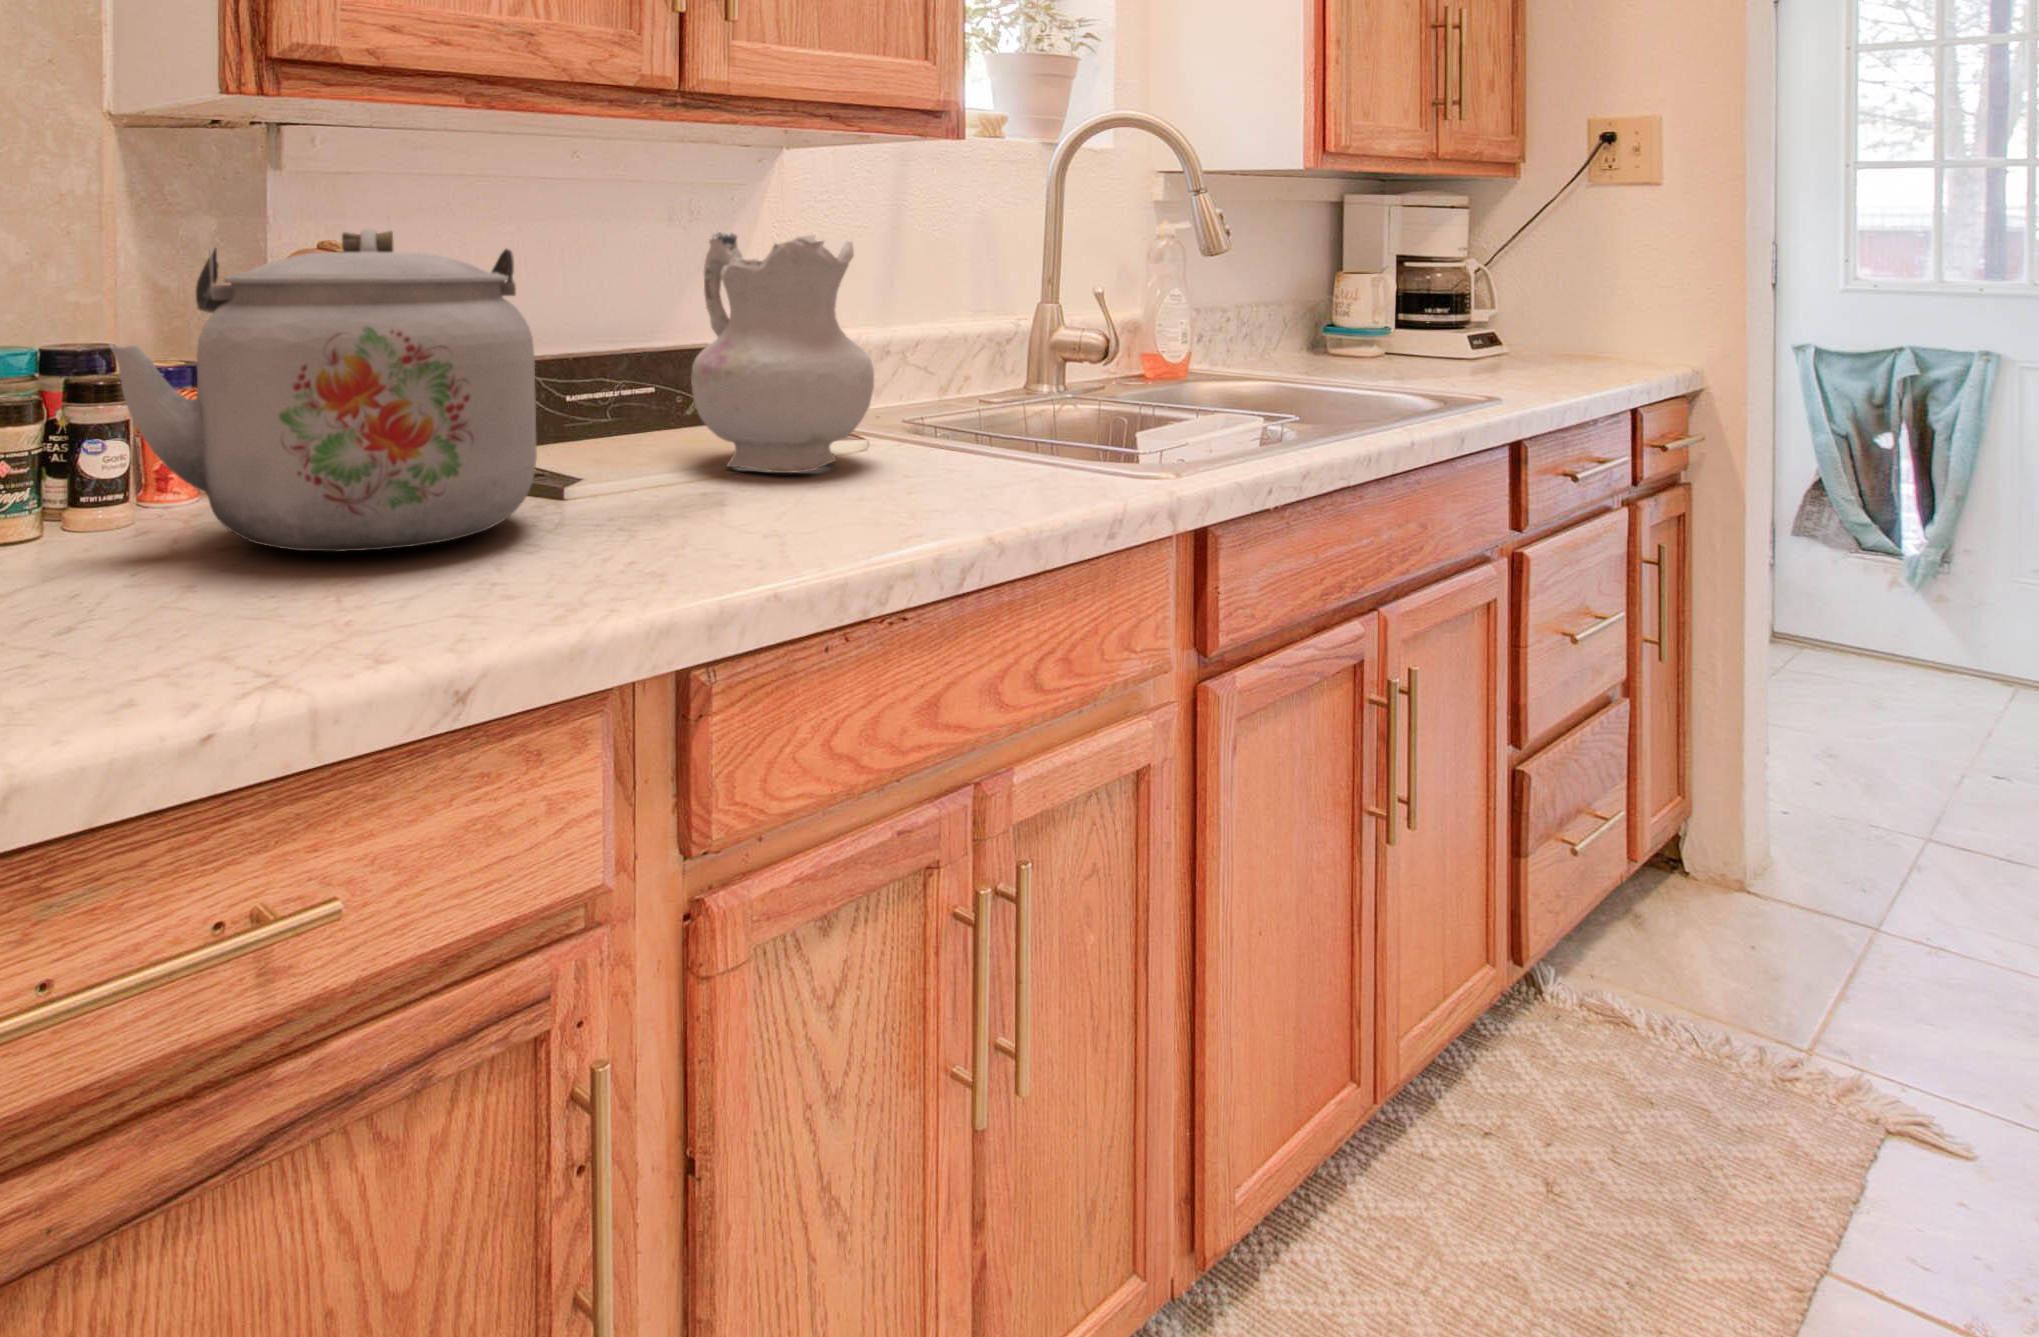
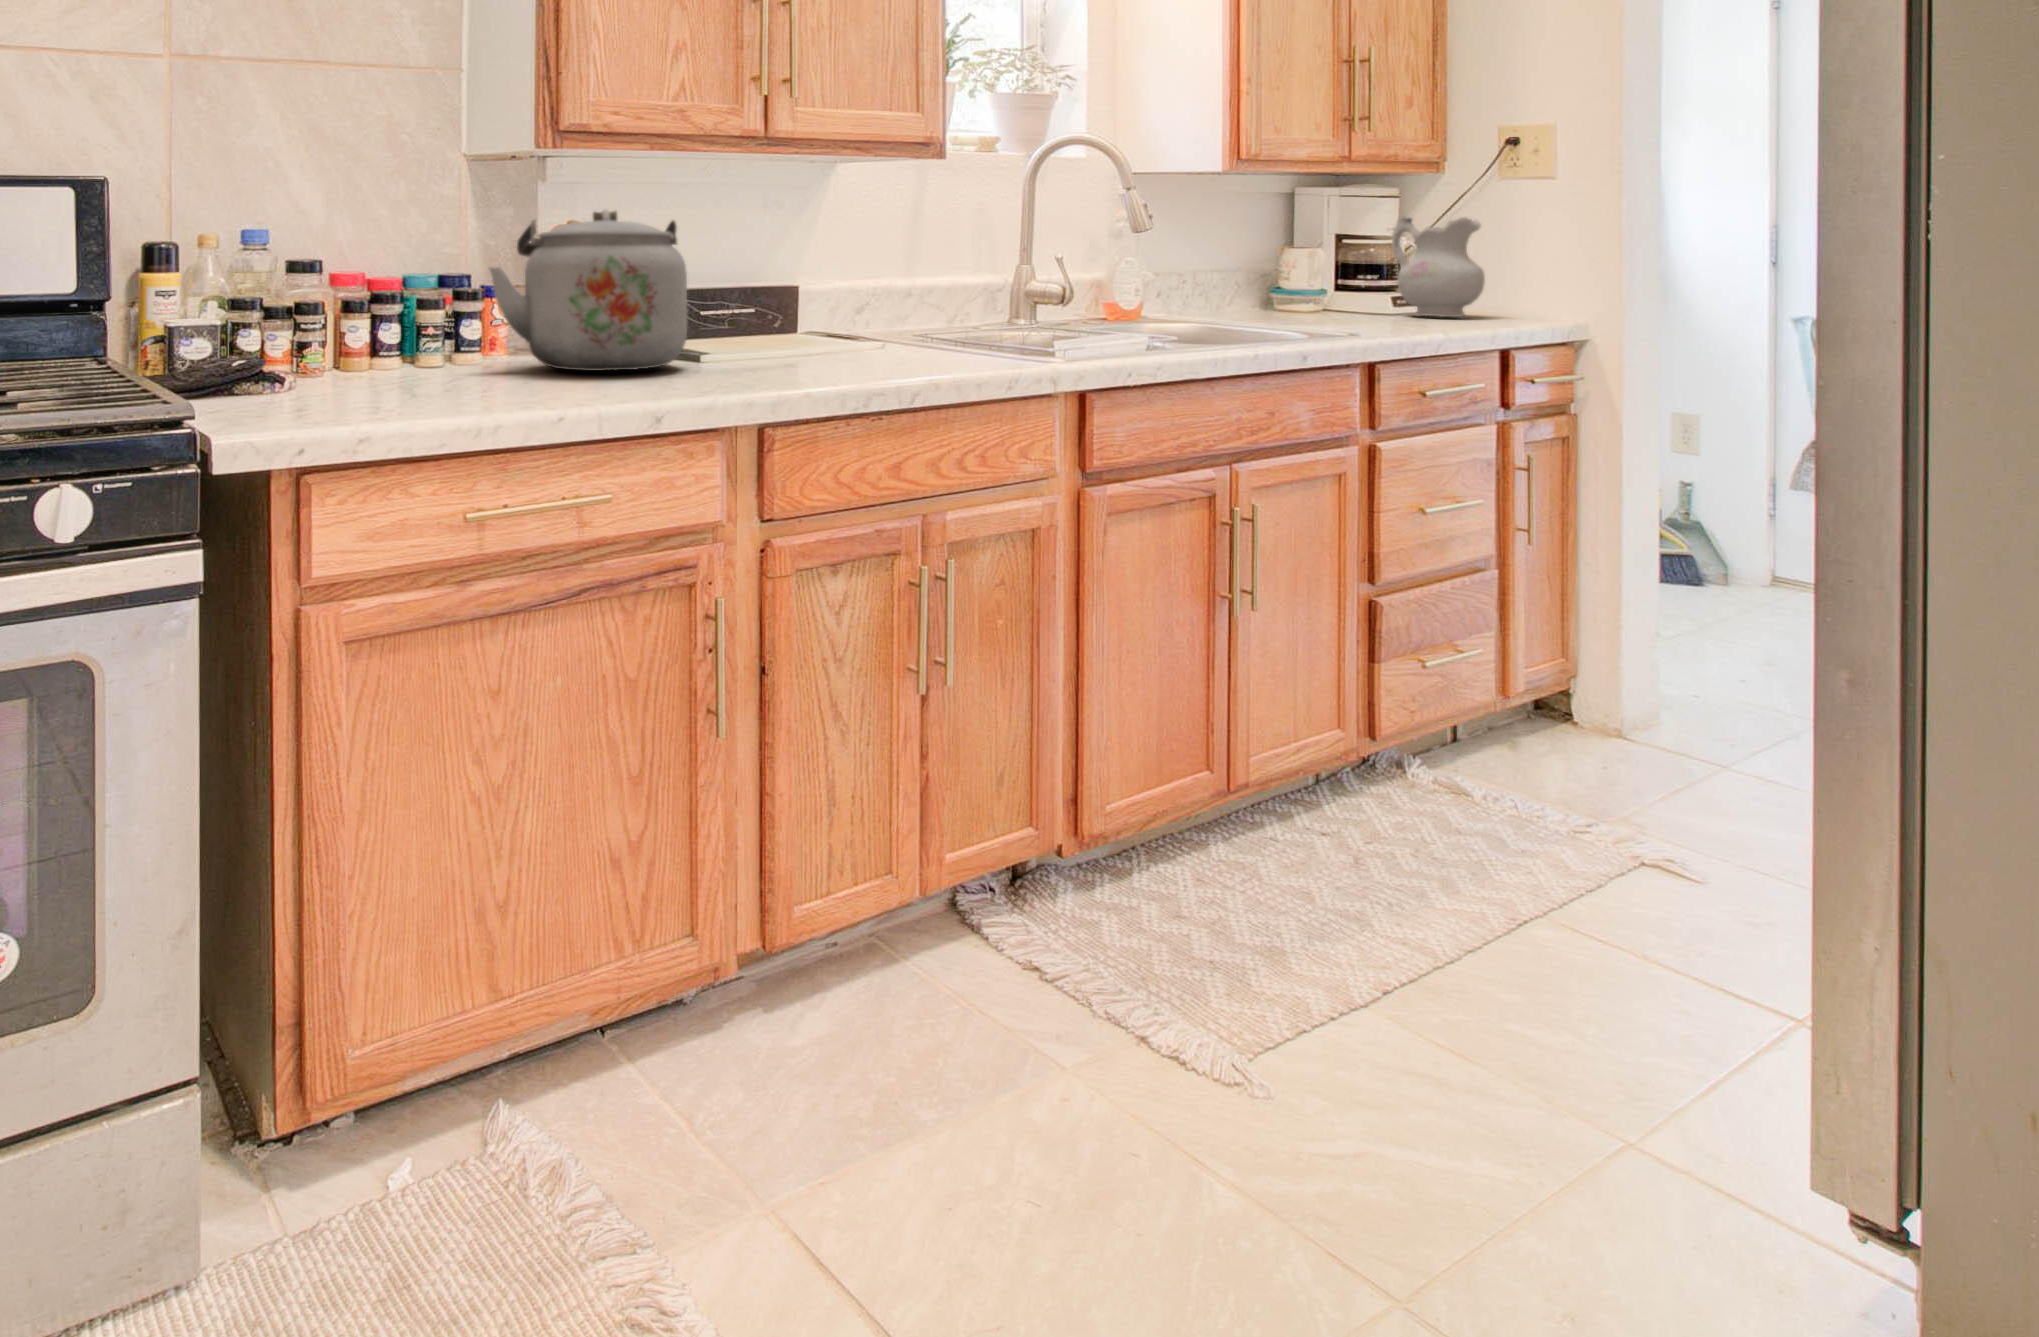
ceramic pitcher: present [691,233,874,473] -> present [1392,217,1485,317]

